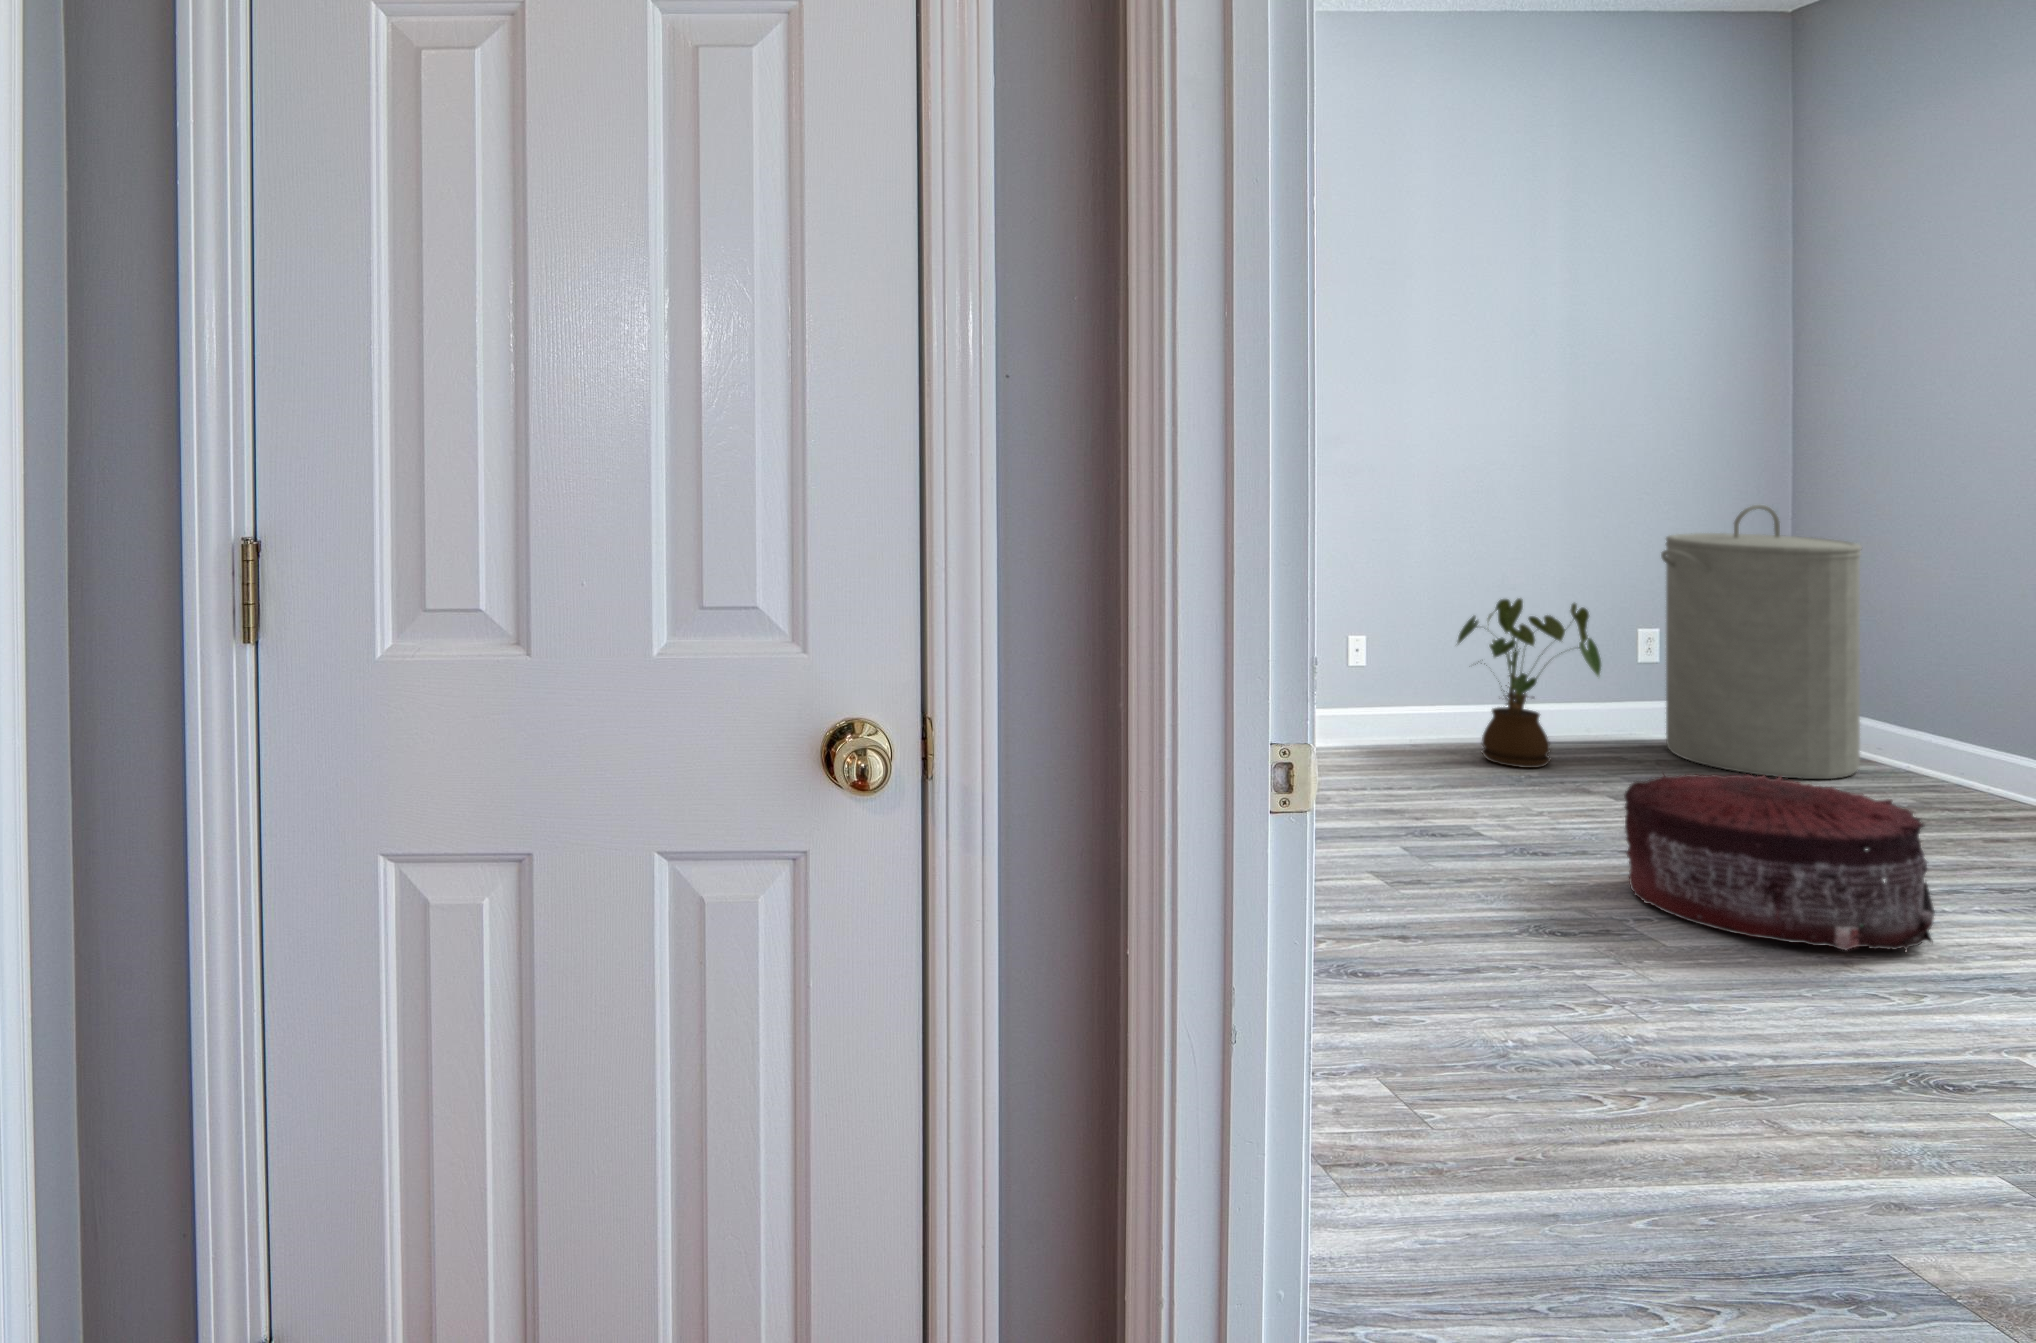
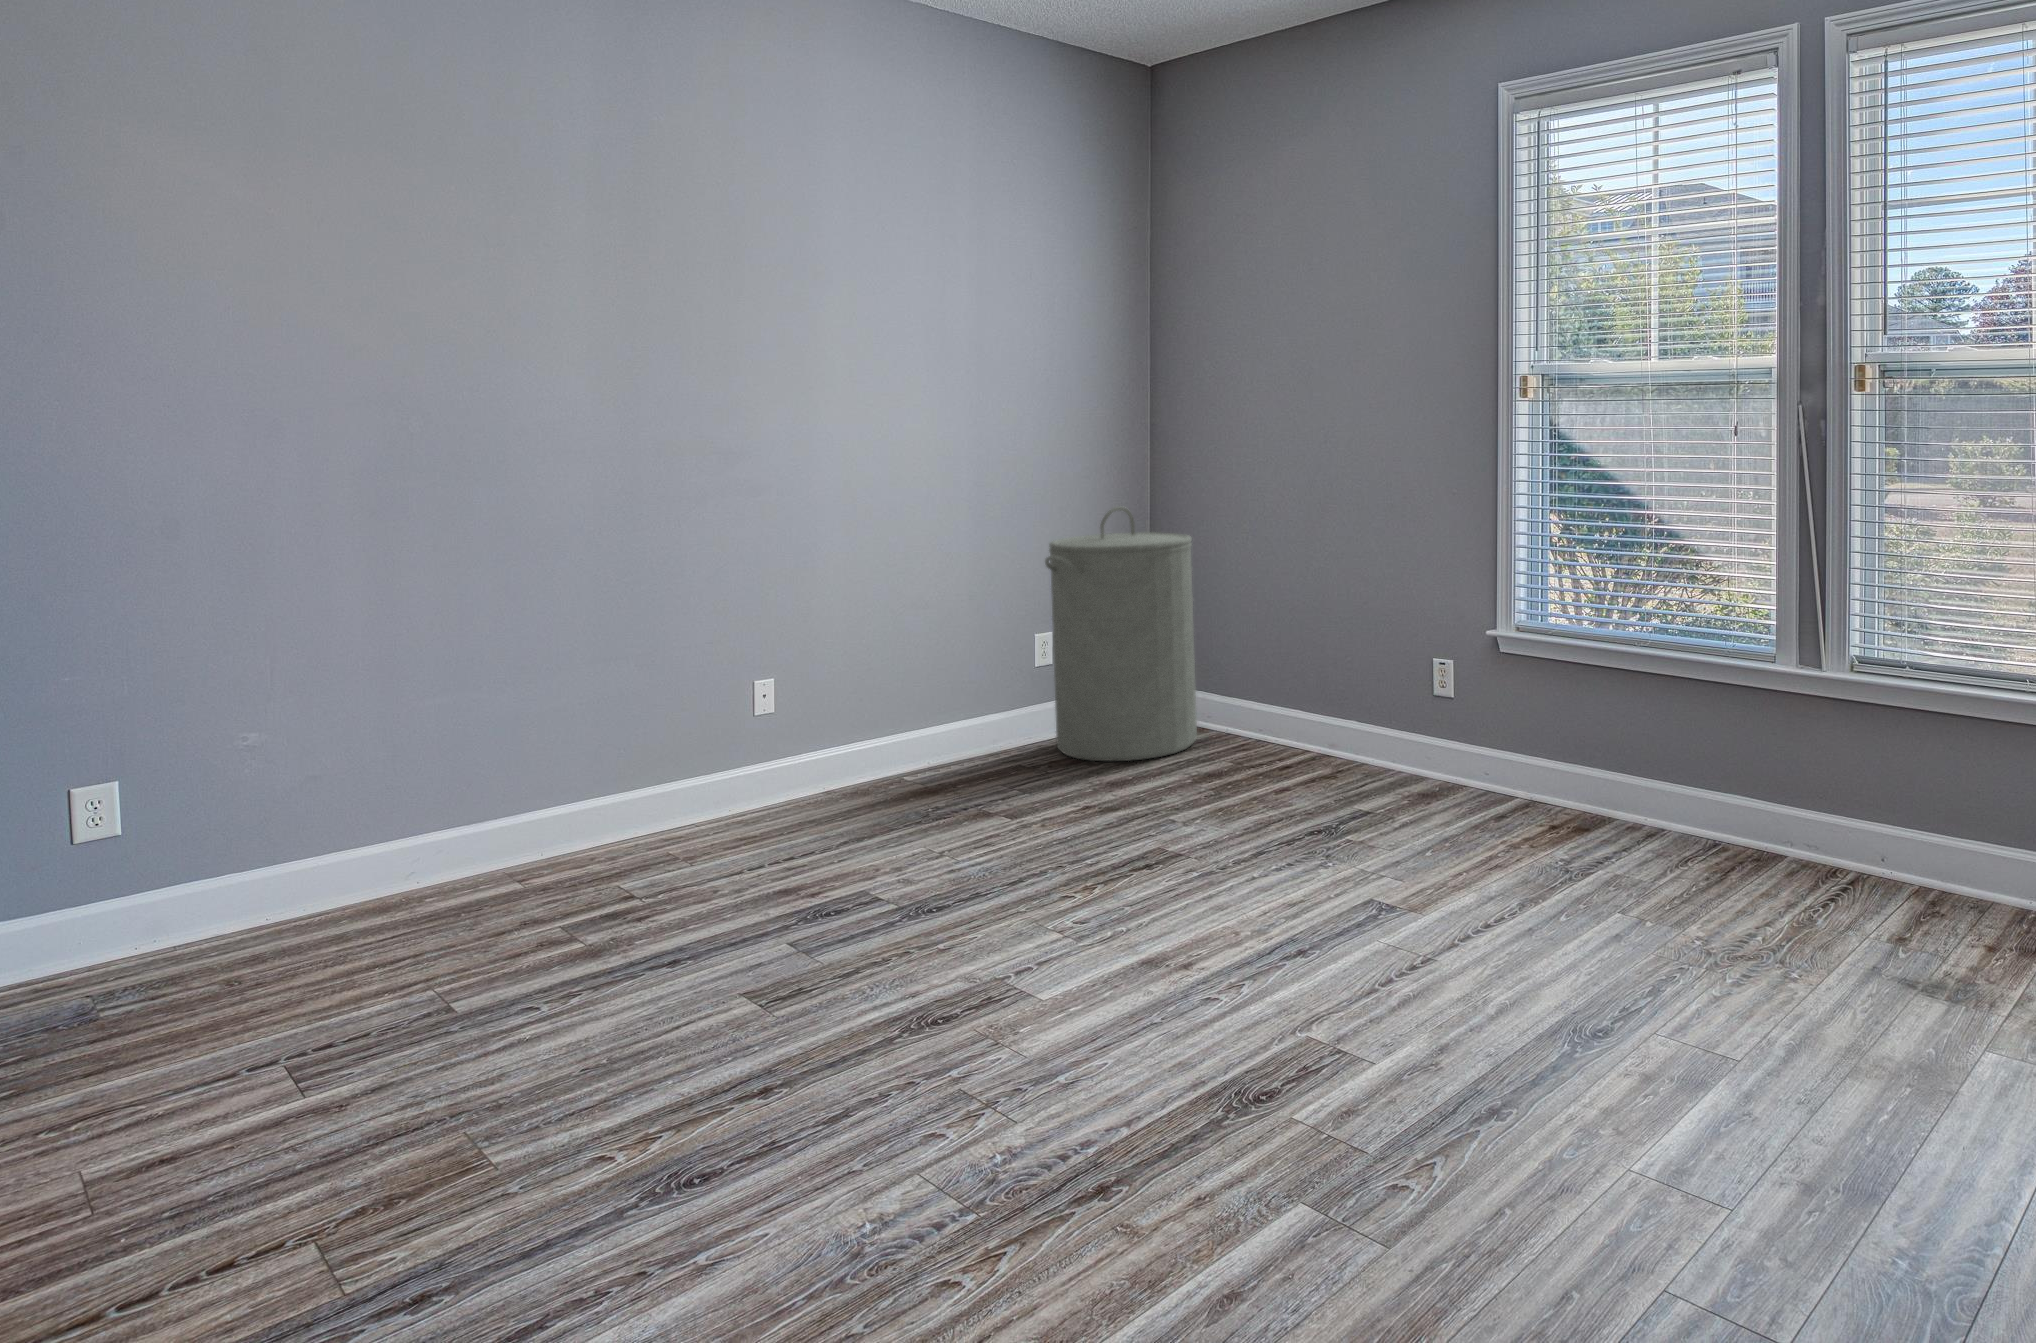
house plant: present [1458,598,1601,768] -> none [863,619,996,802]
pouf: present [1624,774,1935,951] -> none [1004,778,1249,964]

